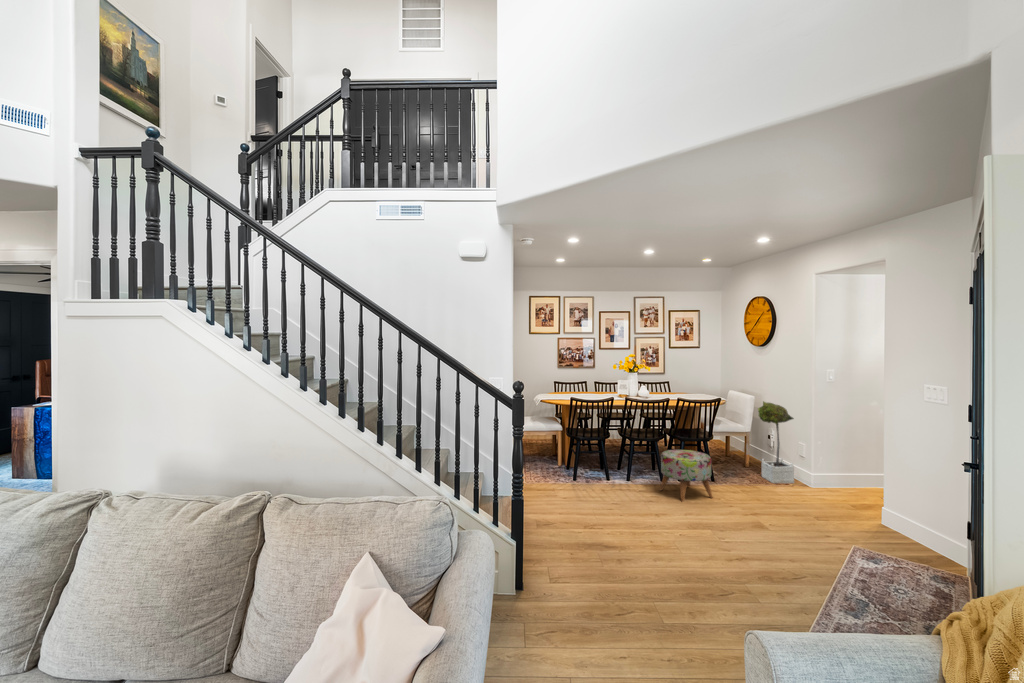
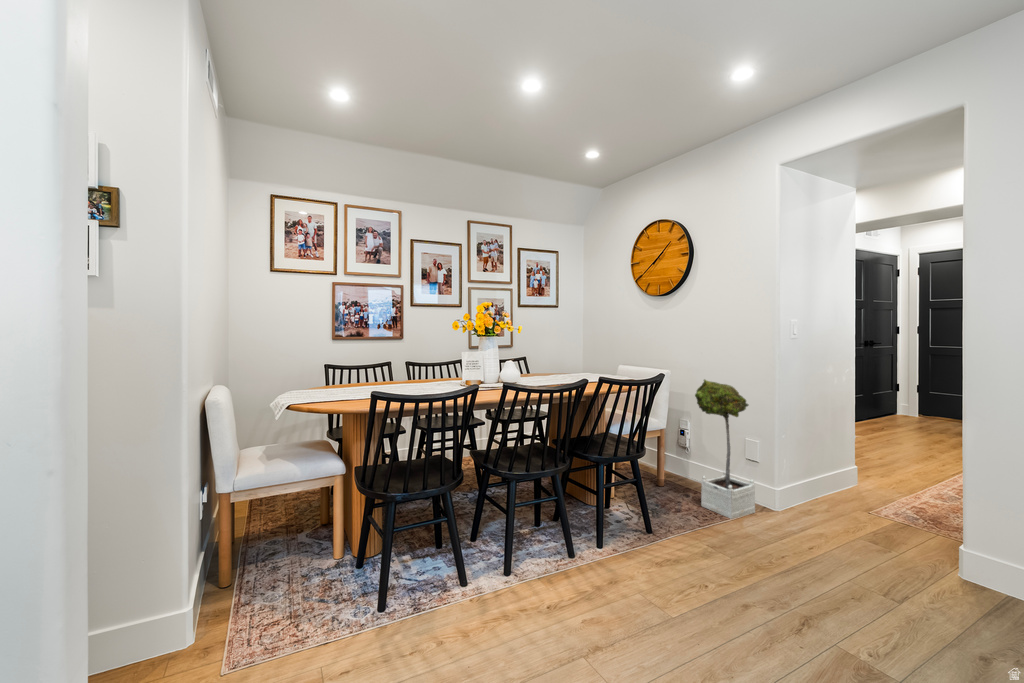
ottoman: present [660,450,713,502] -> none [588,490,703,632]

